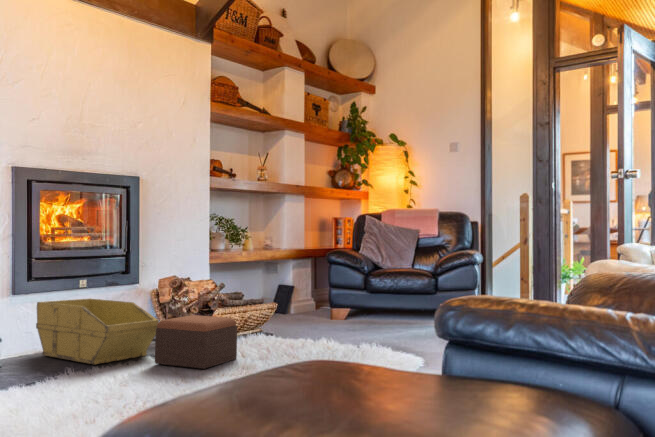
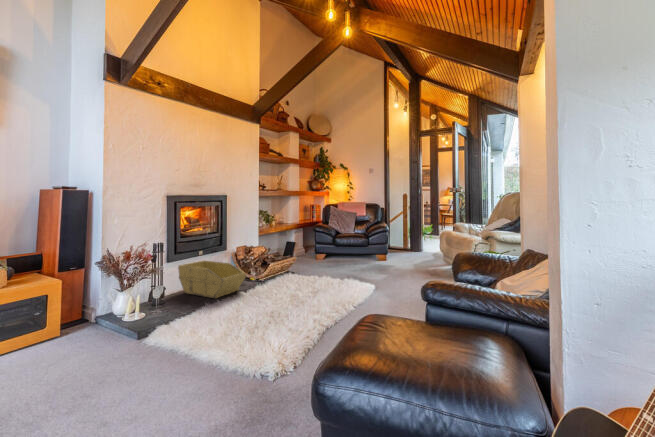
footstool: present [155,315,237,369] -> none [247,269,287,299]

